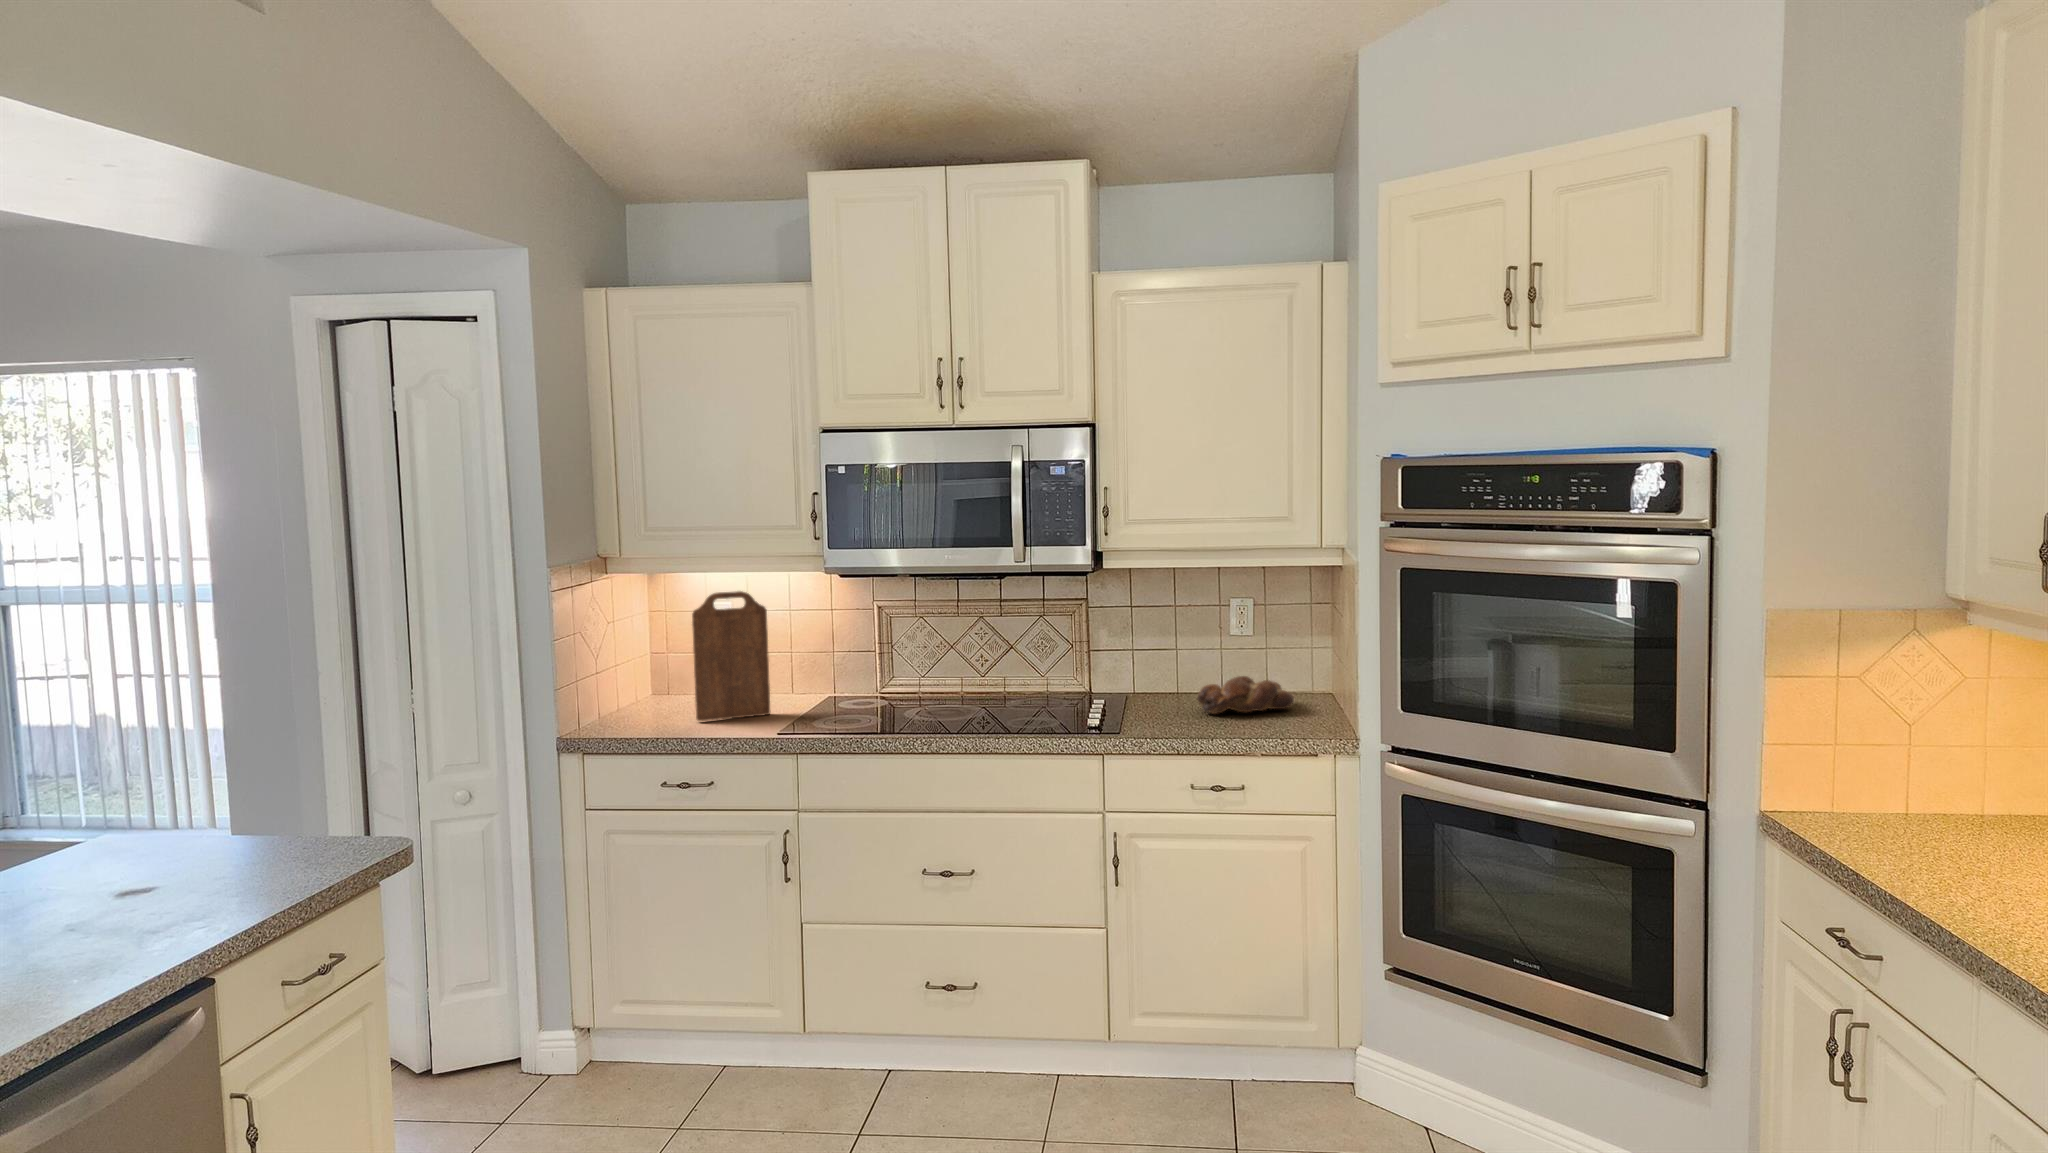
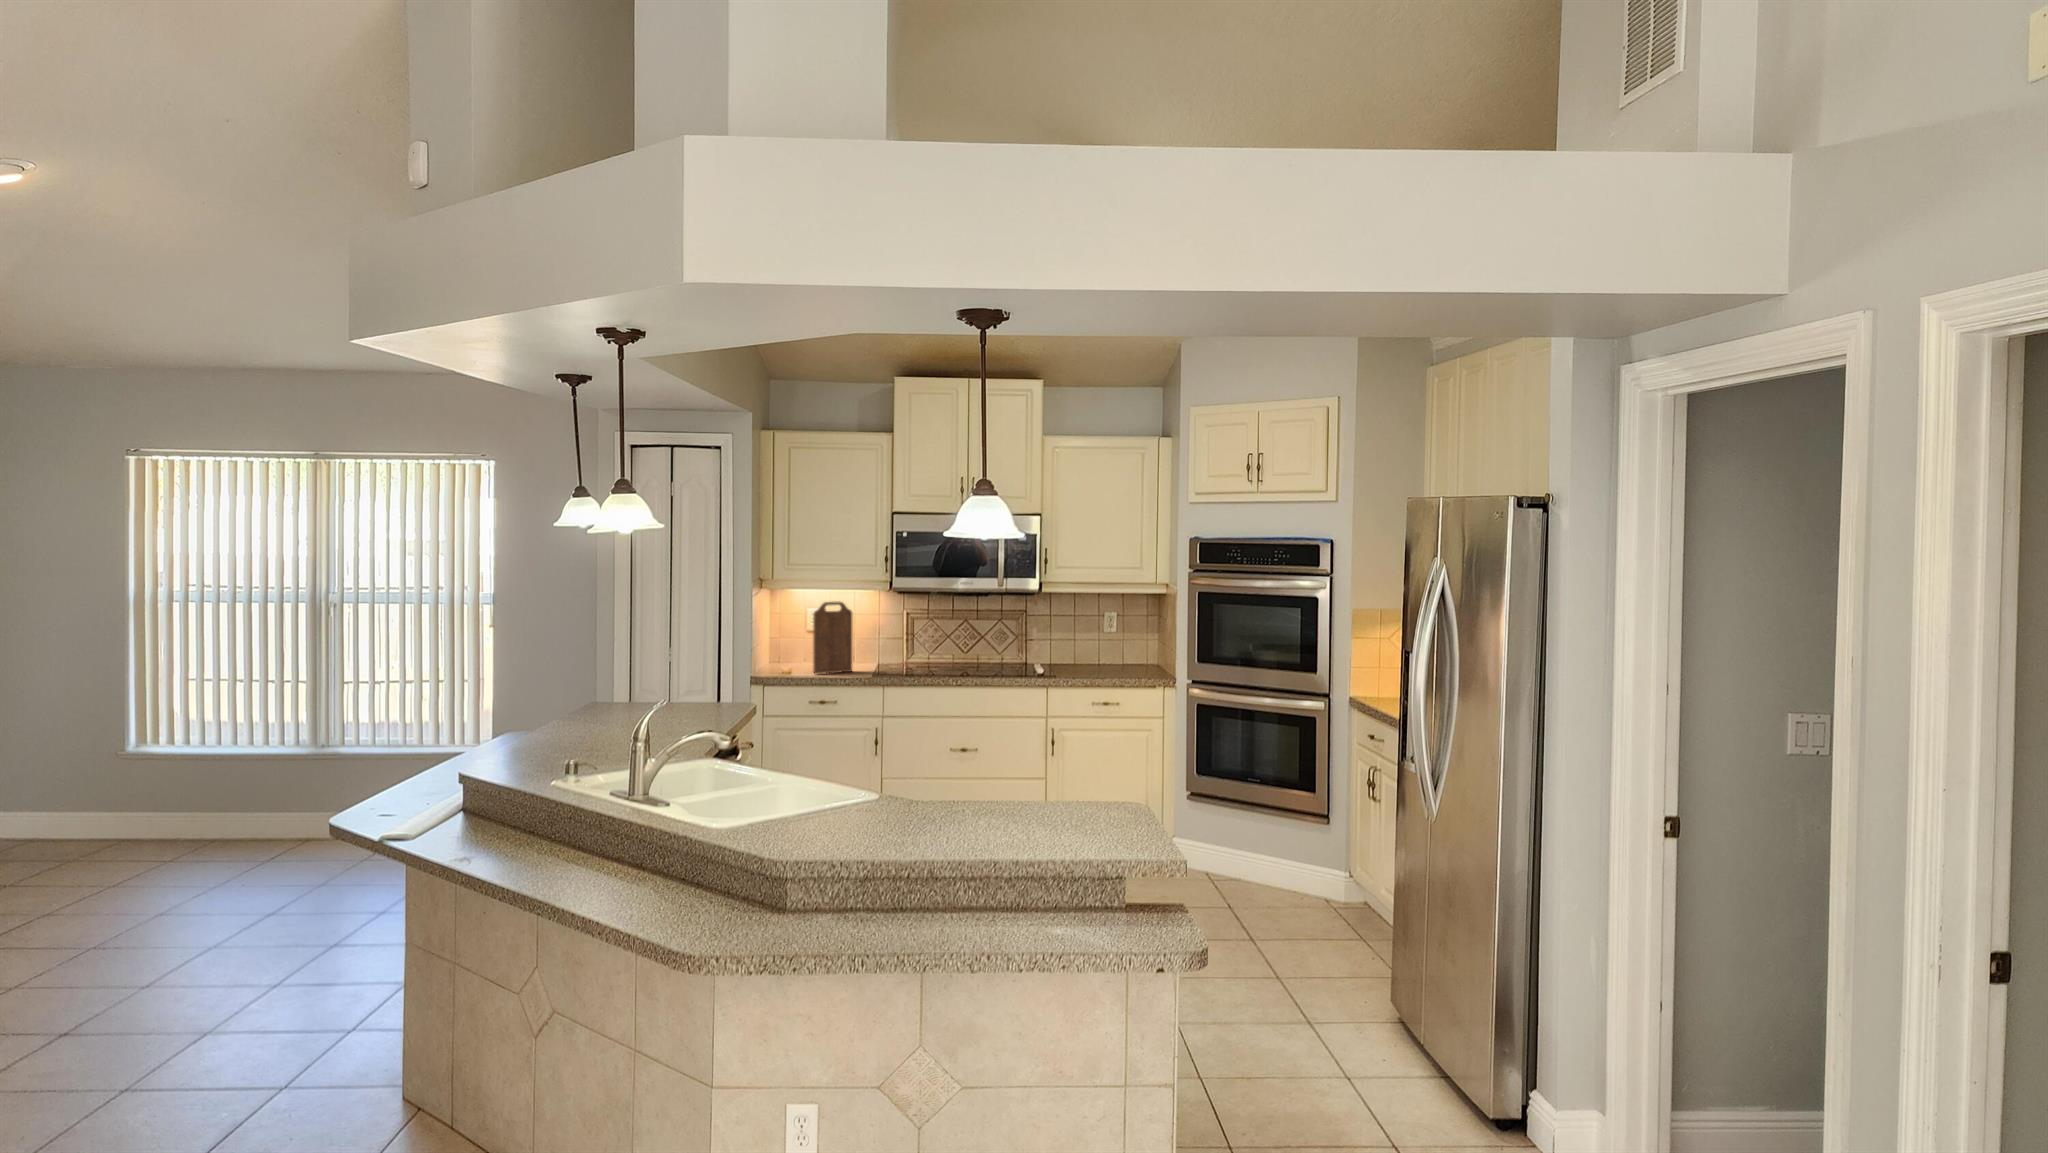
bread loaf: present [1197,676,1294,714] -> none [1090,652,1141,672]

